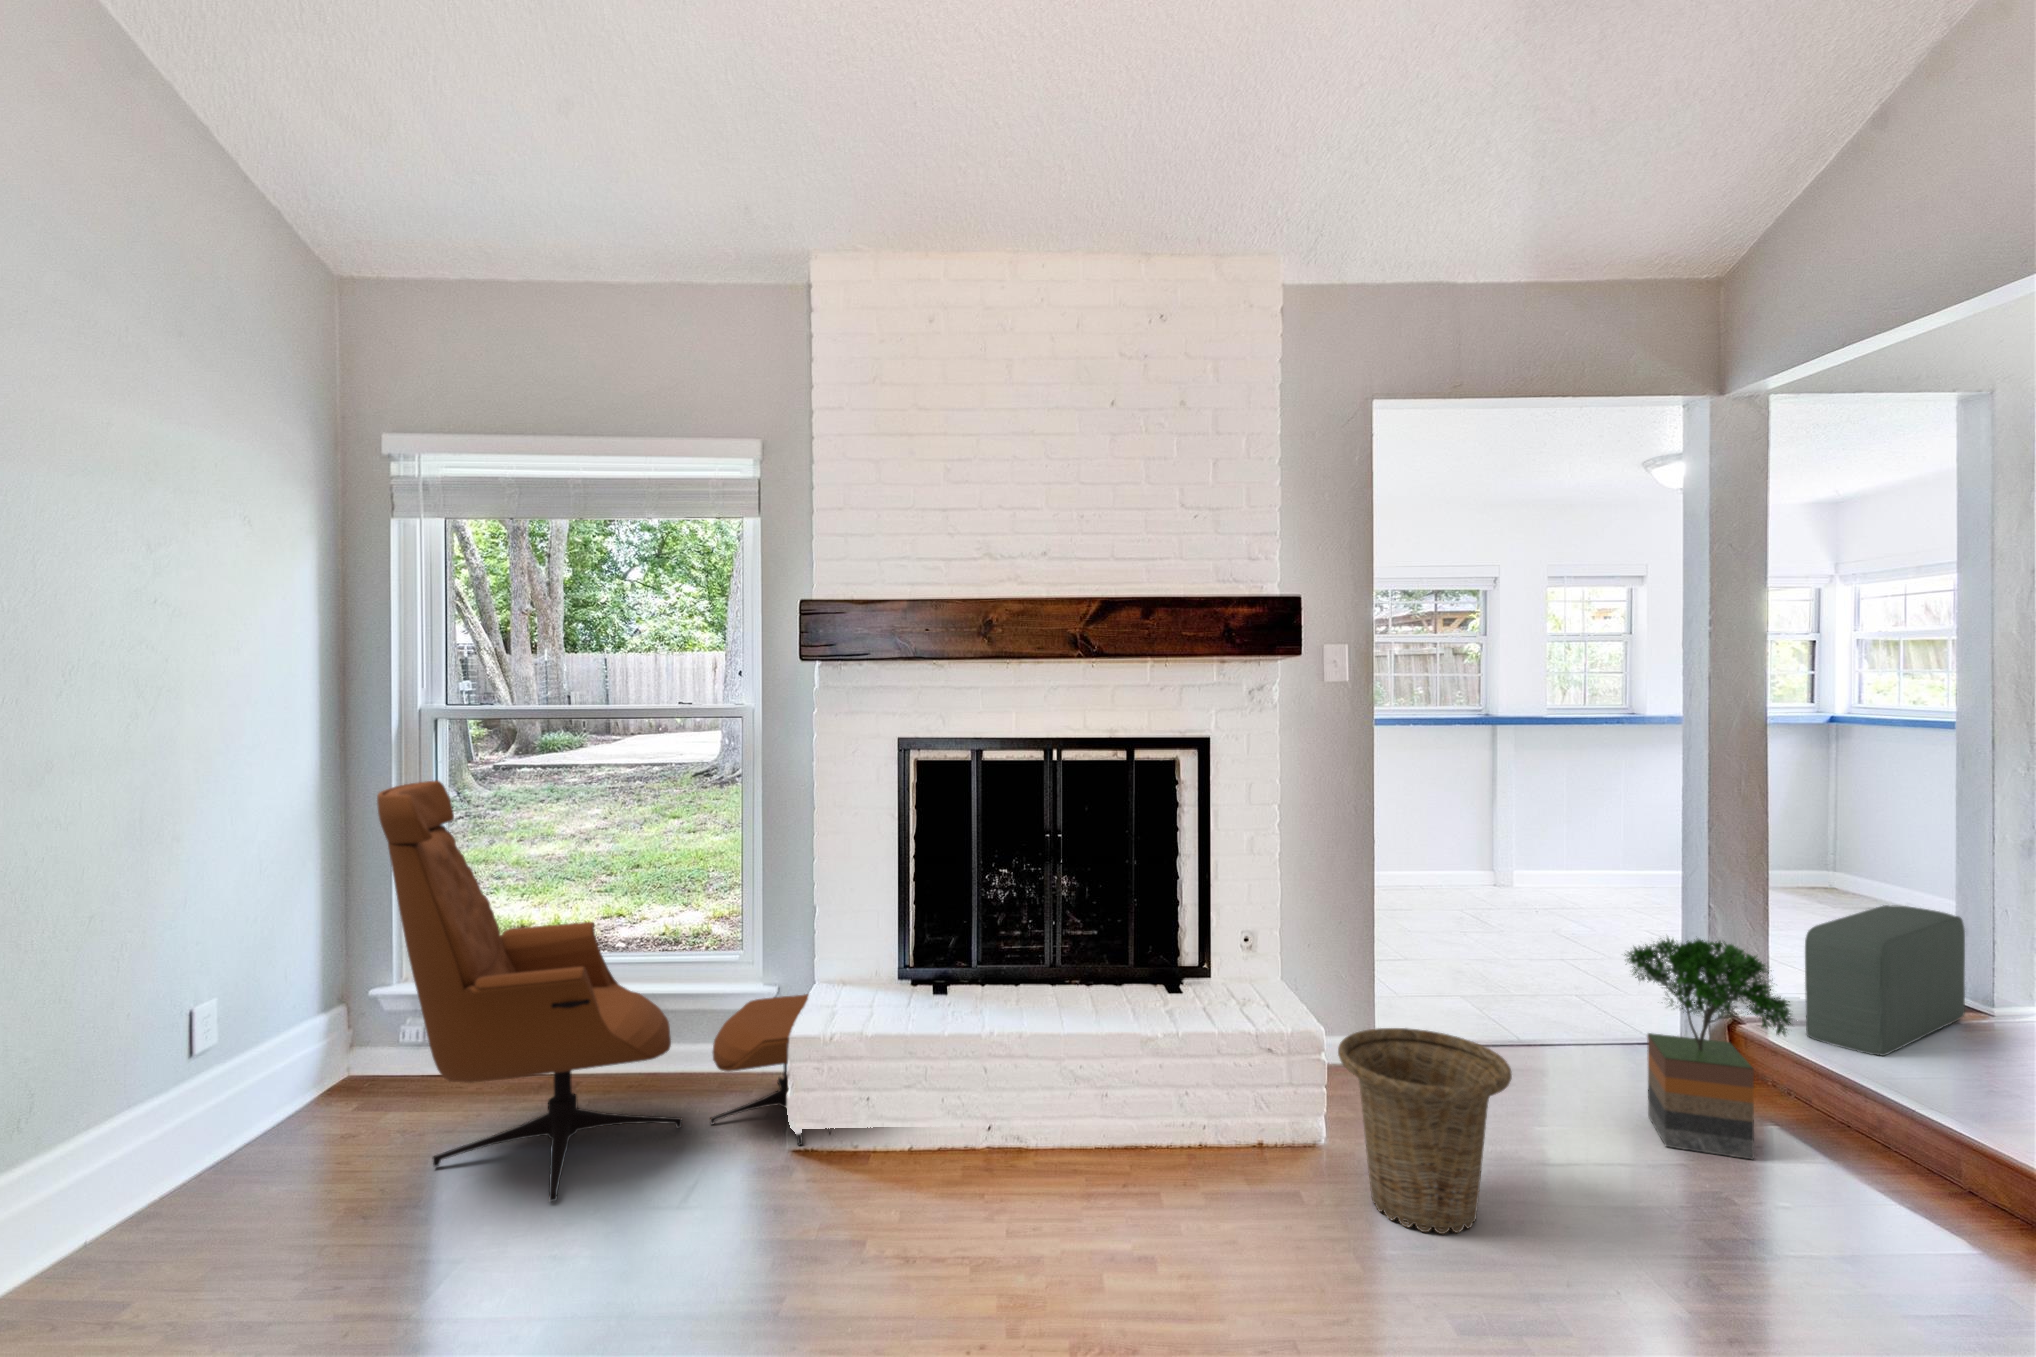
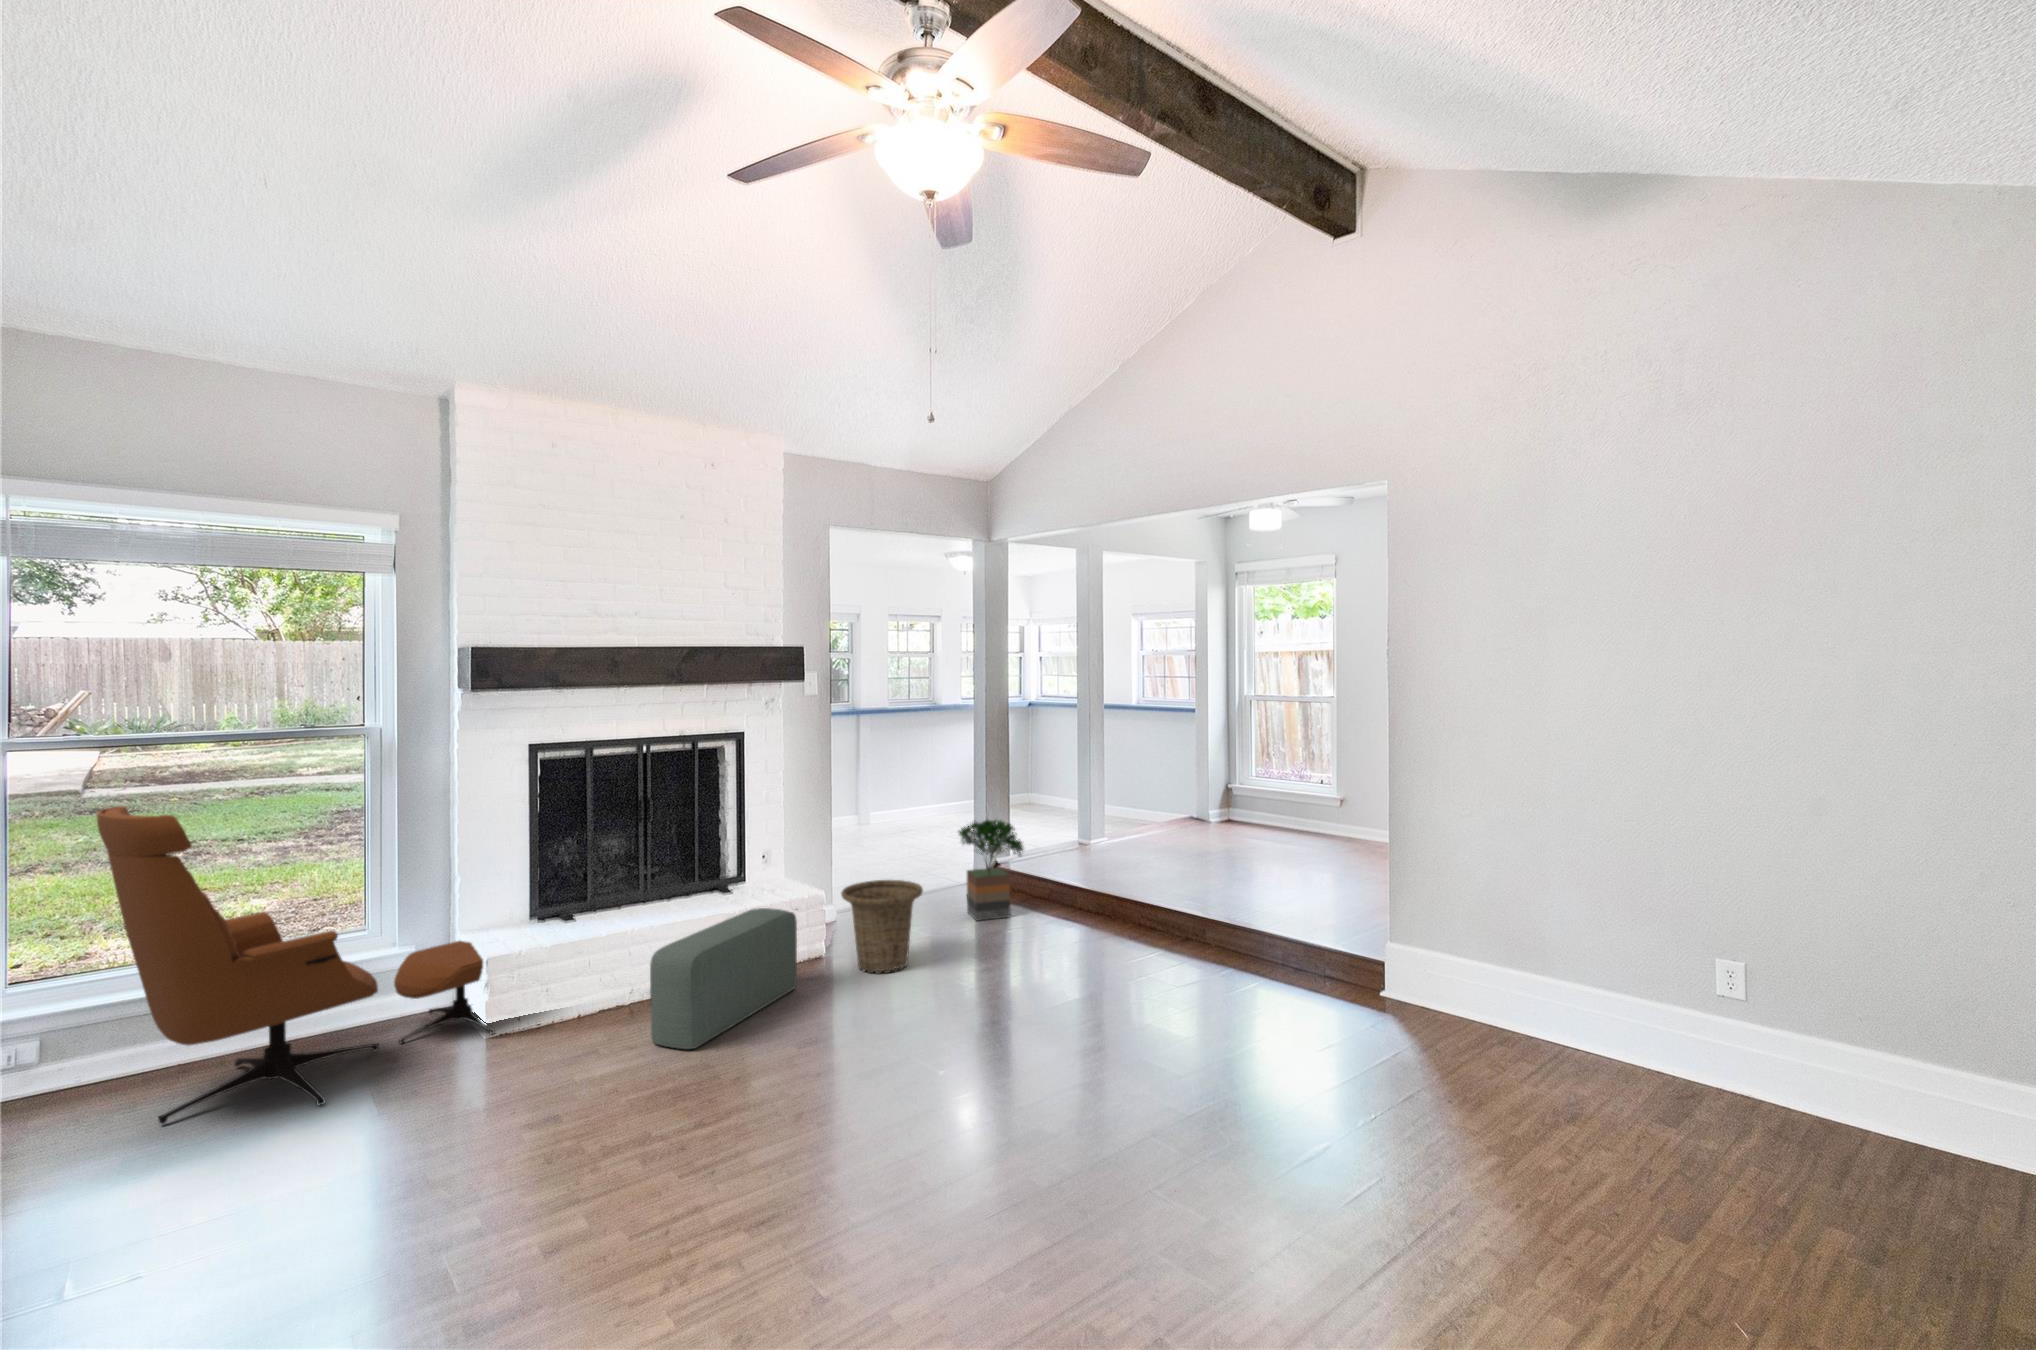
pouf: present [1805,905,1965,1056] -> present [650,908,797,1049]

